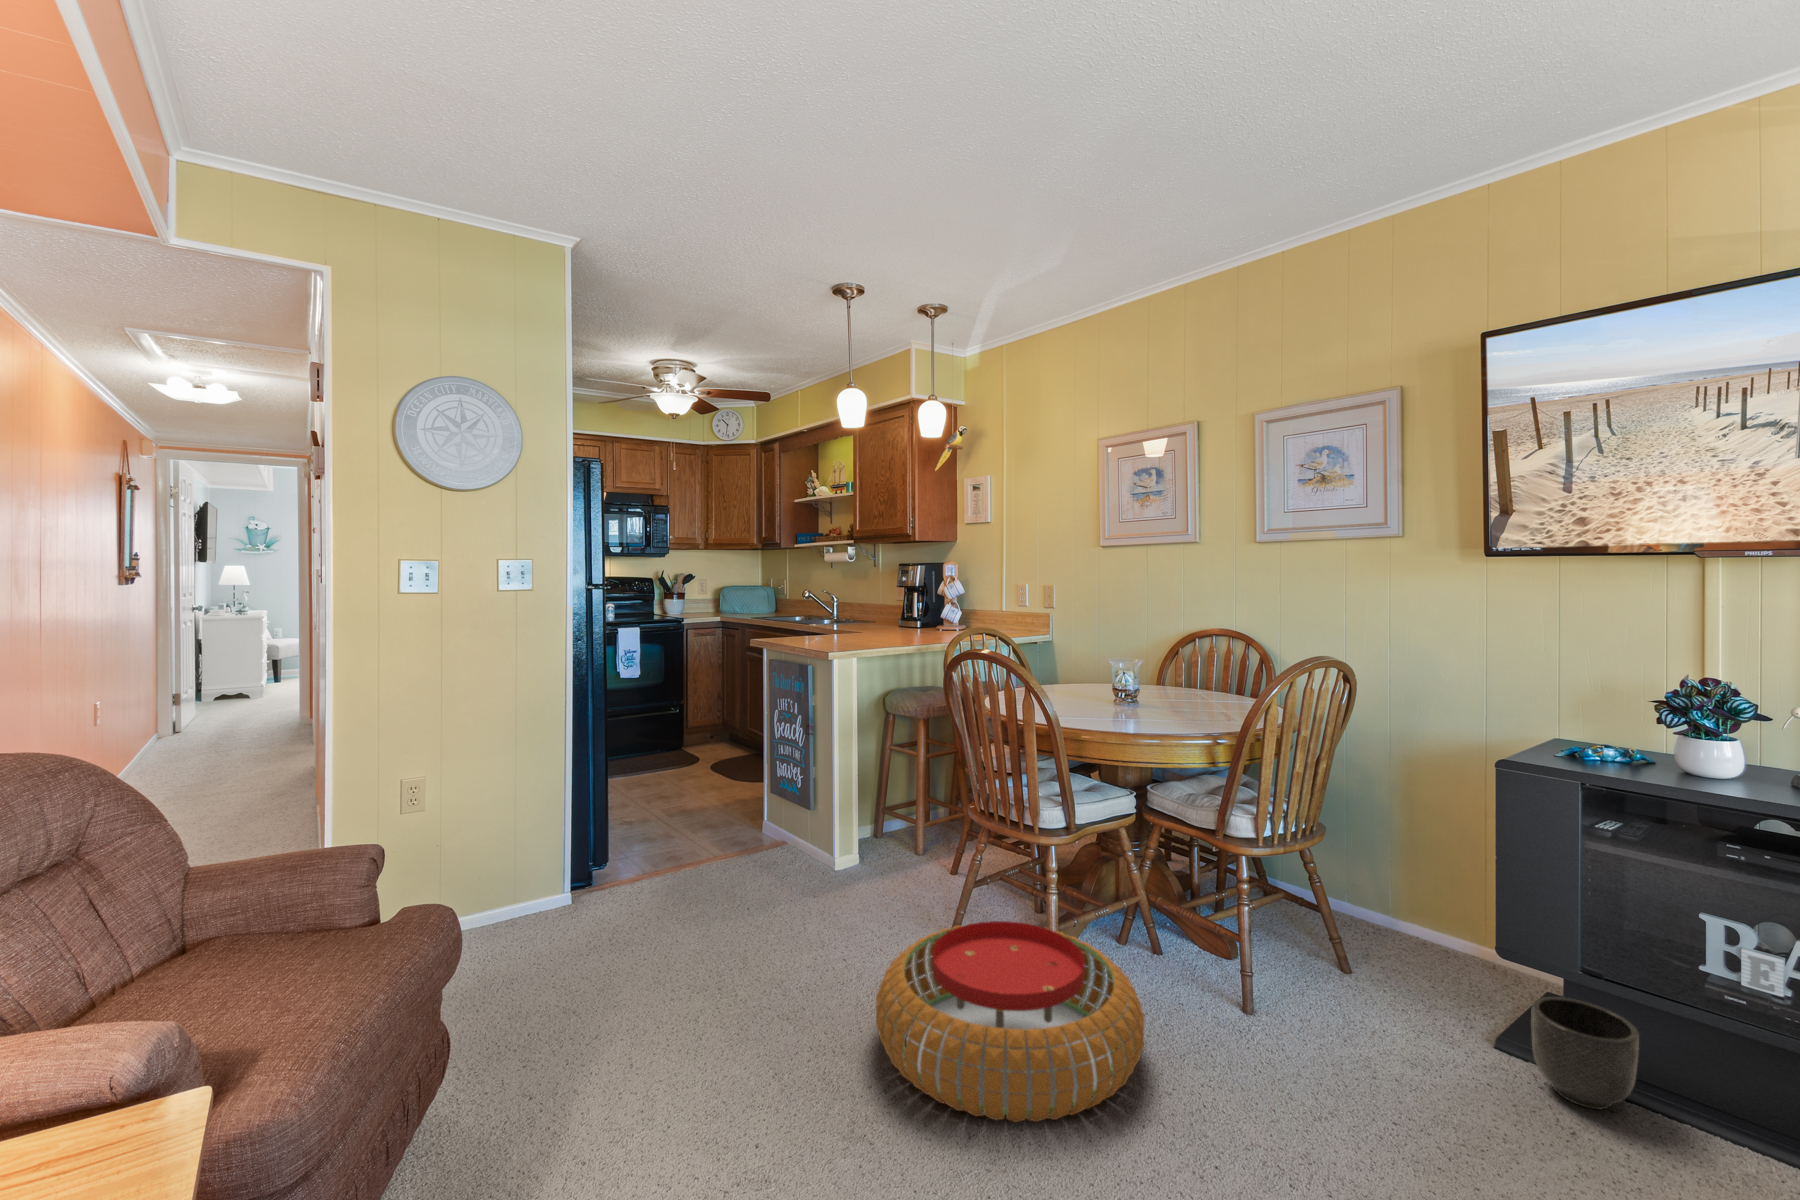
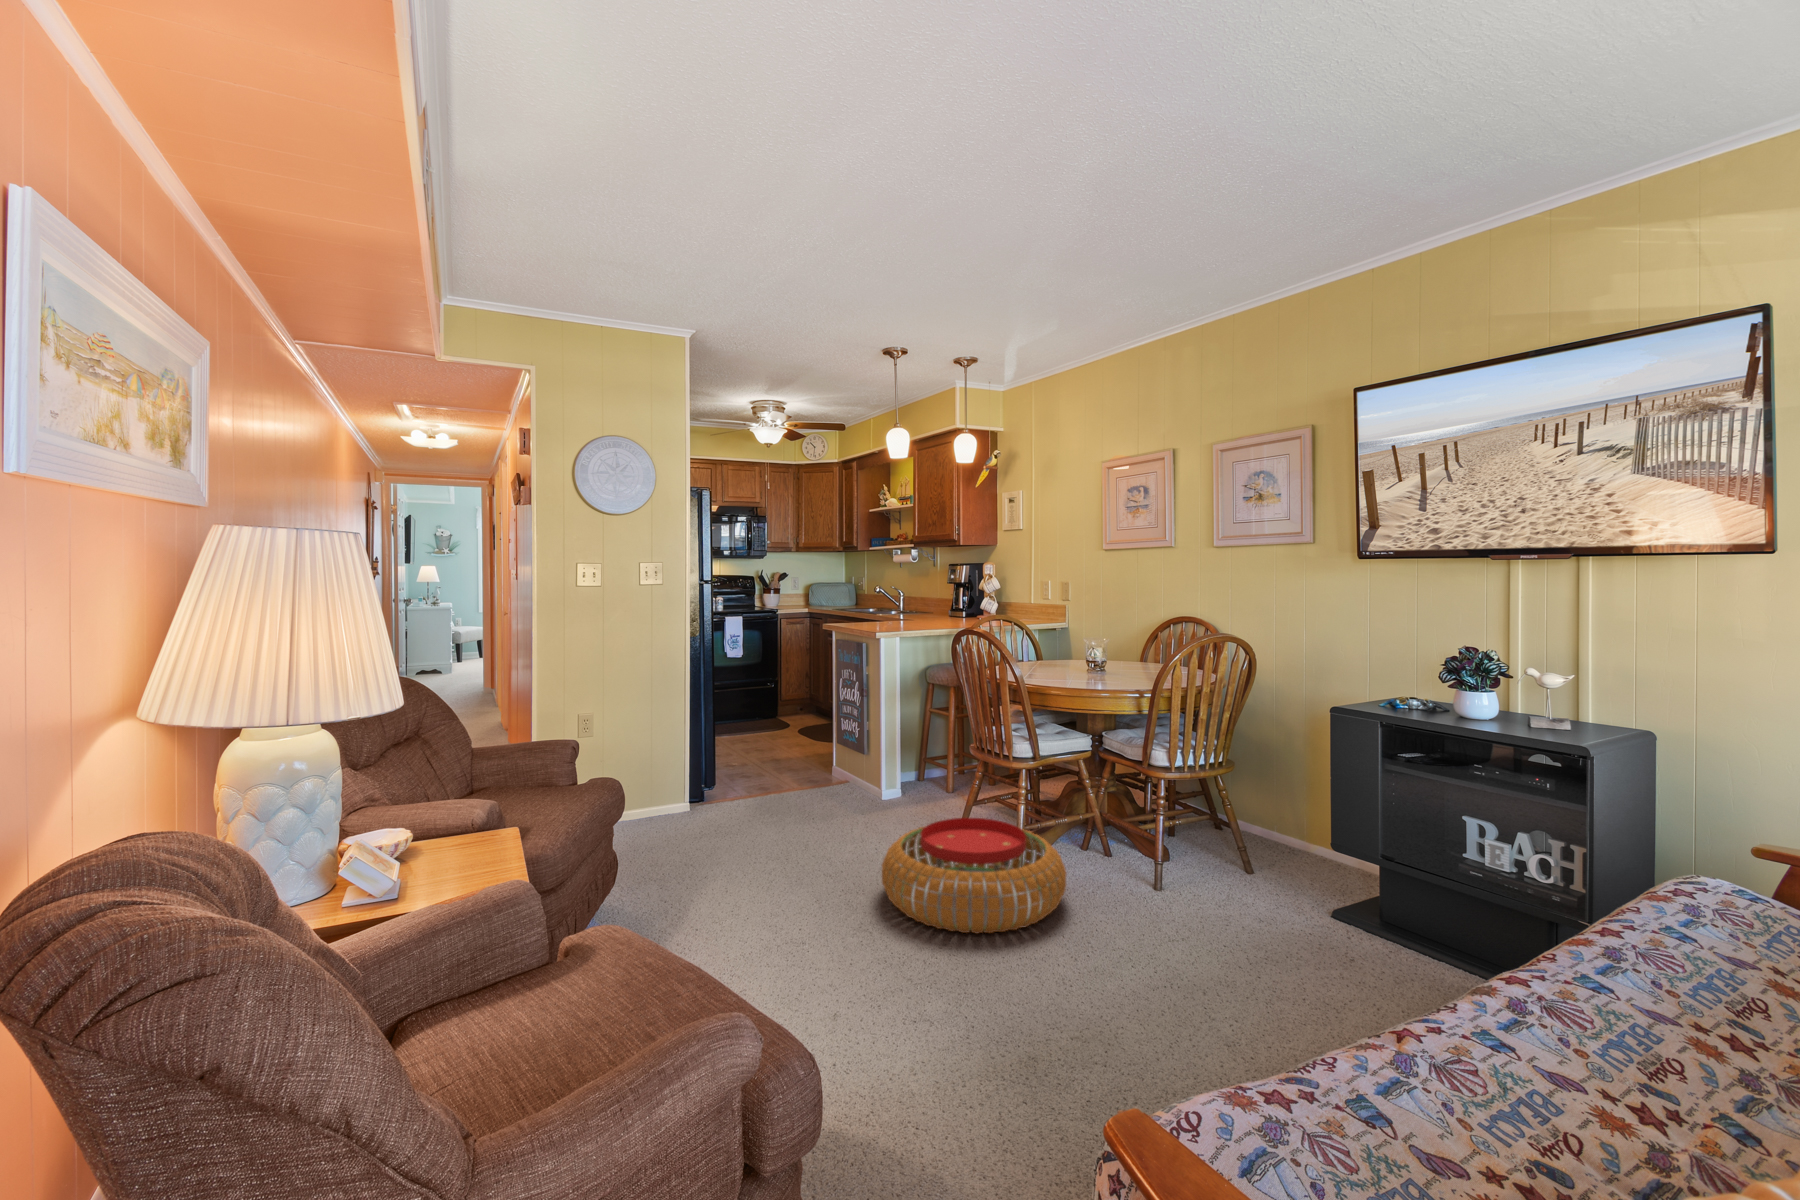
planter: present [1531,997,1639,1109] -> none [1344,878,1413,953]

